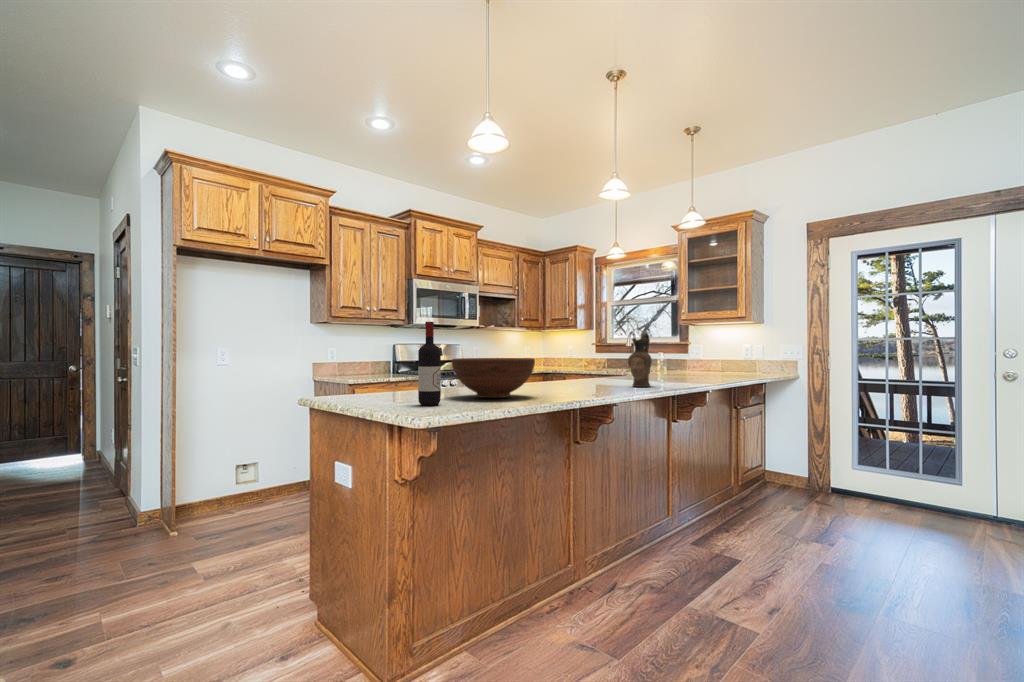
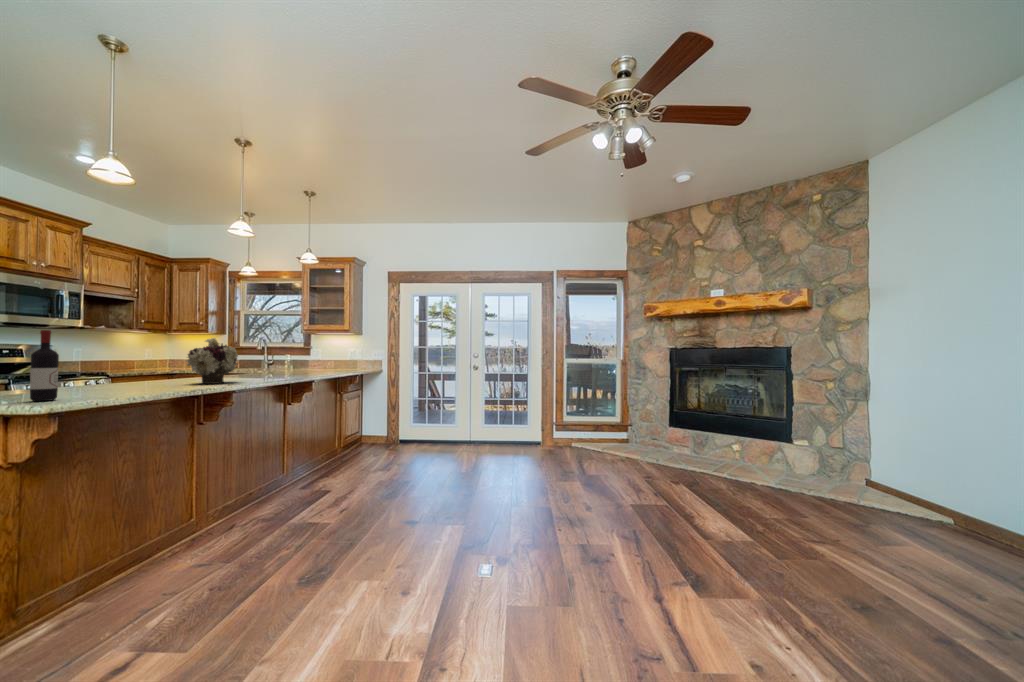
flower arrangement: none [559,330,616,390] -> present [187,338,238,384]
ceramic pitcher: present [628,333,652,387] -> none [249,340,269,380]
fruit bowl: present [452,358,535,398] -> none [67,360,161,393]

